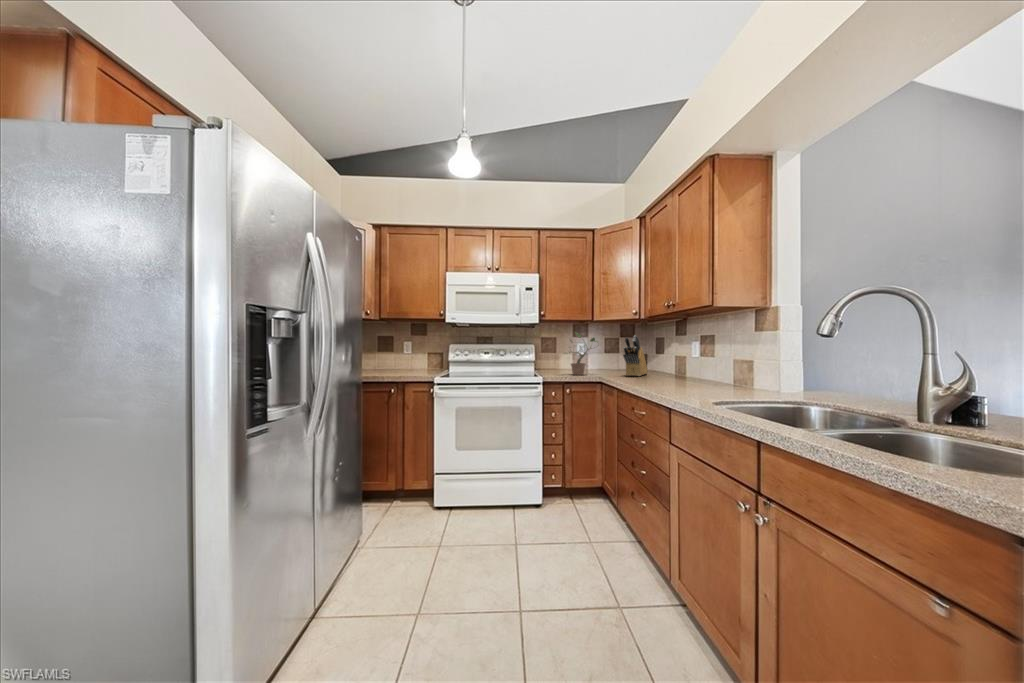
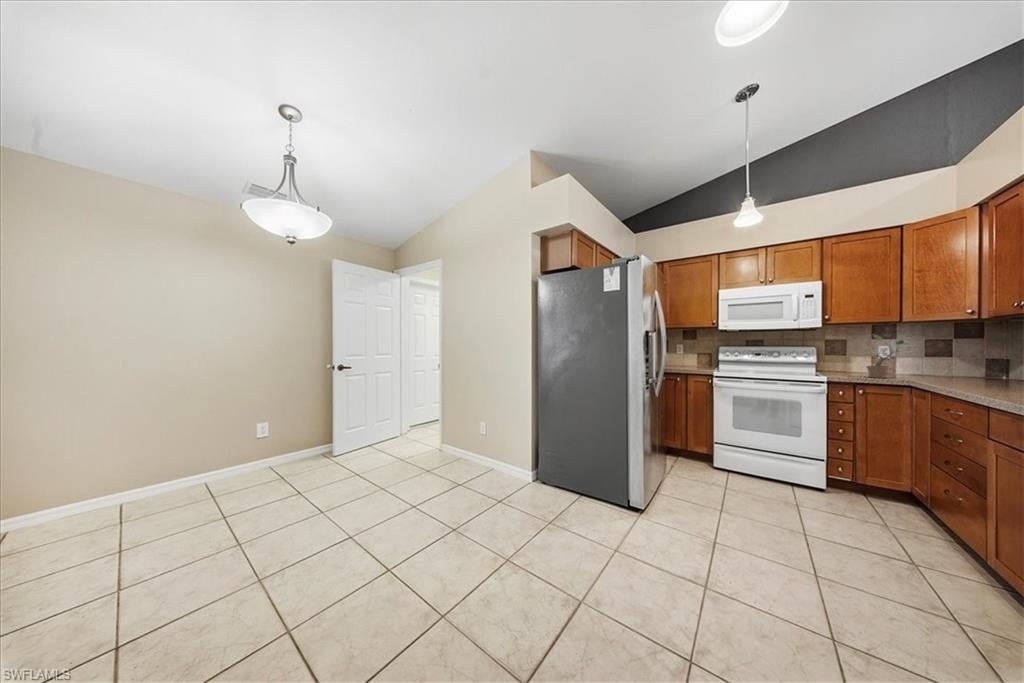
knife block: present [623,335,647,376] -> none [951,337,1003,384]

